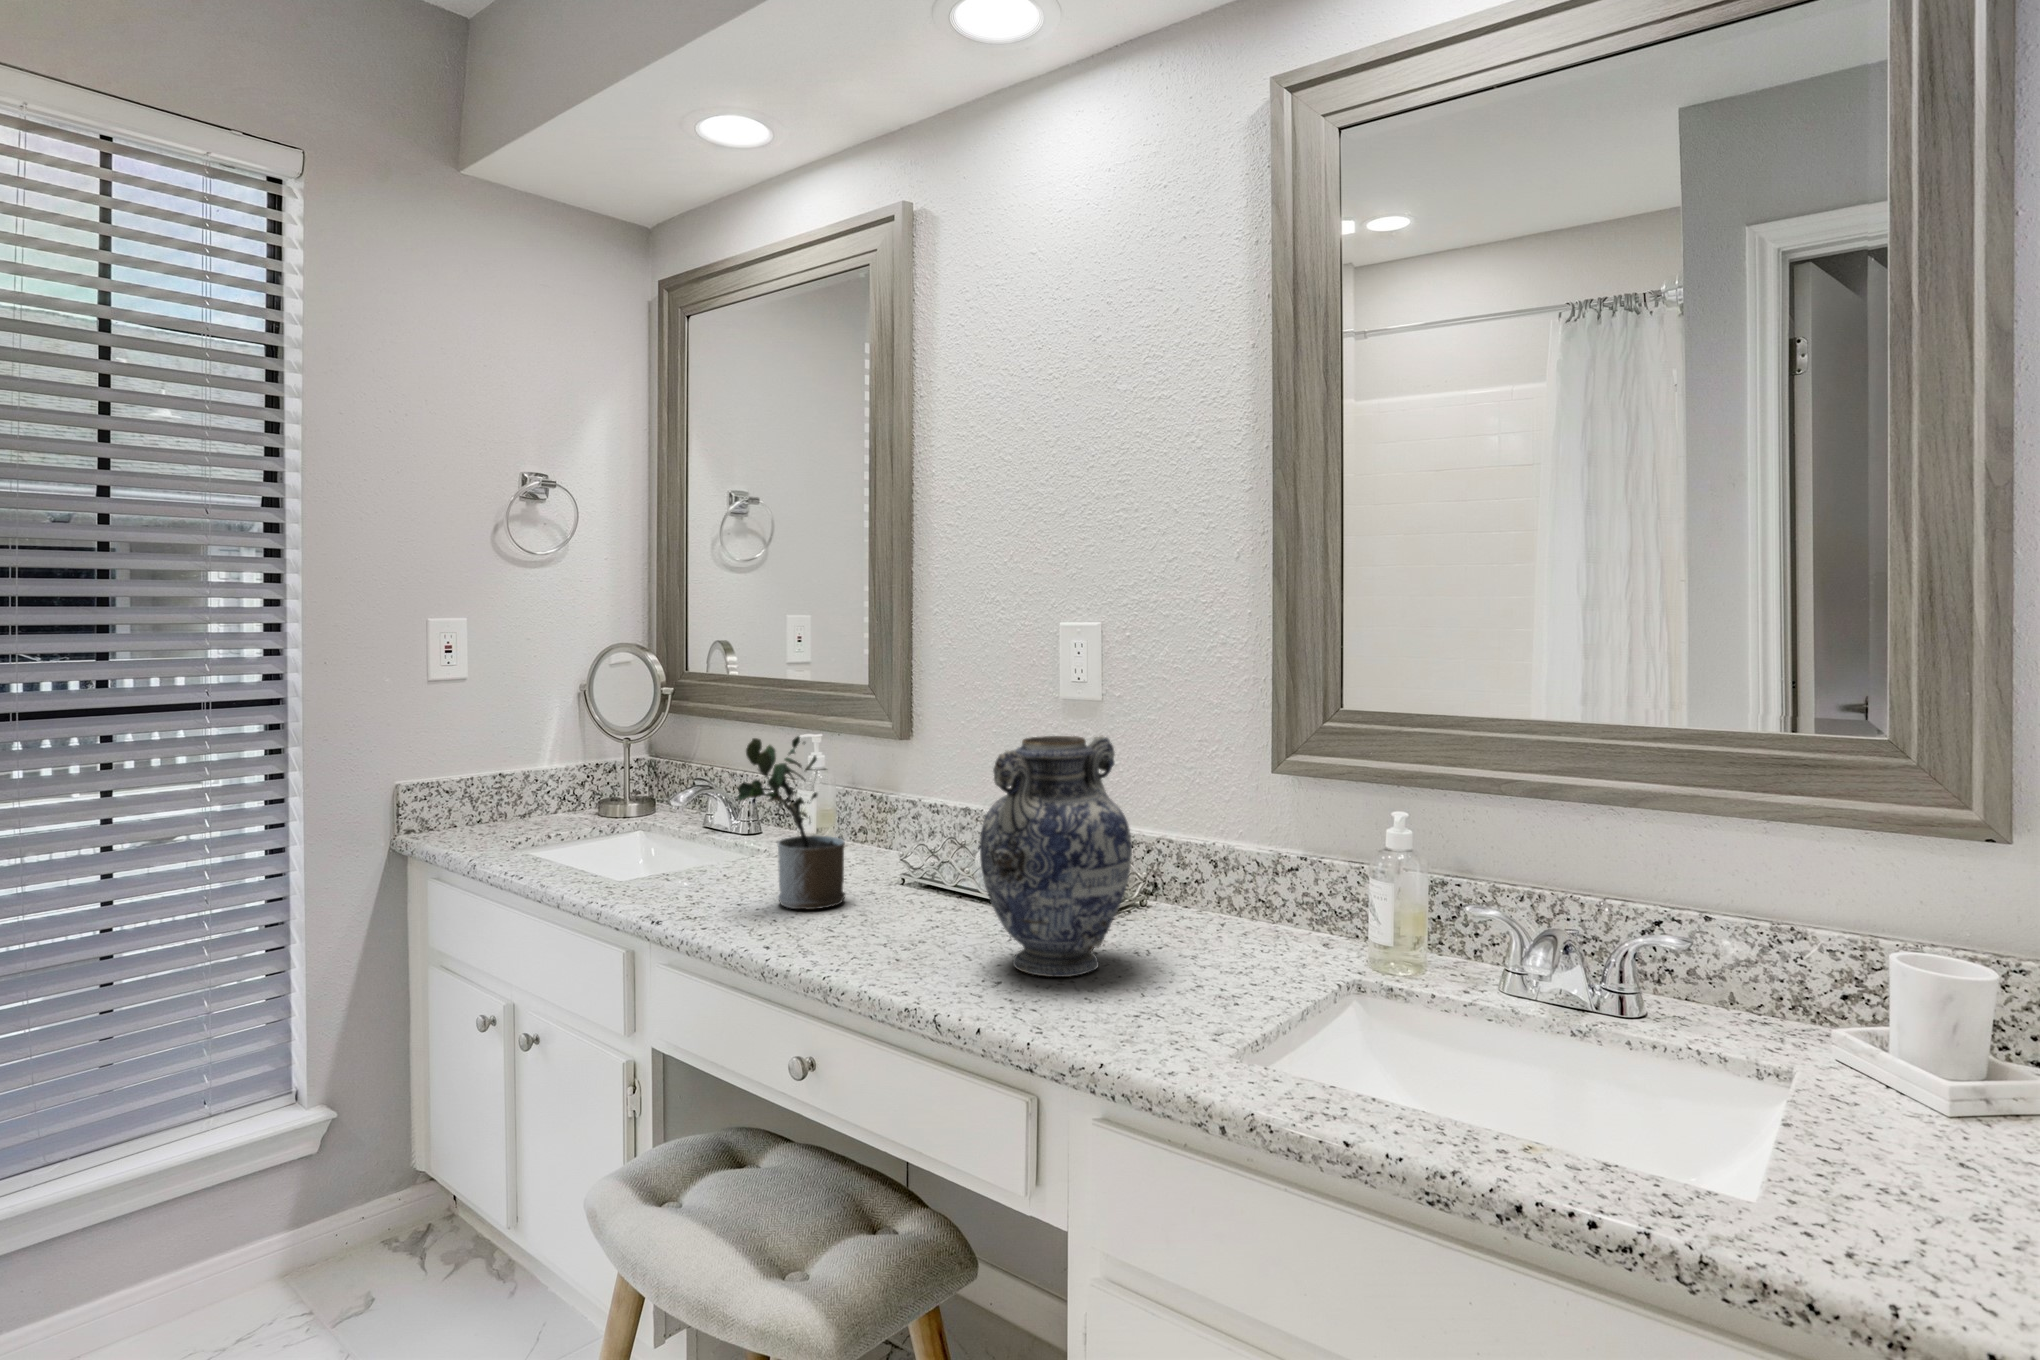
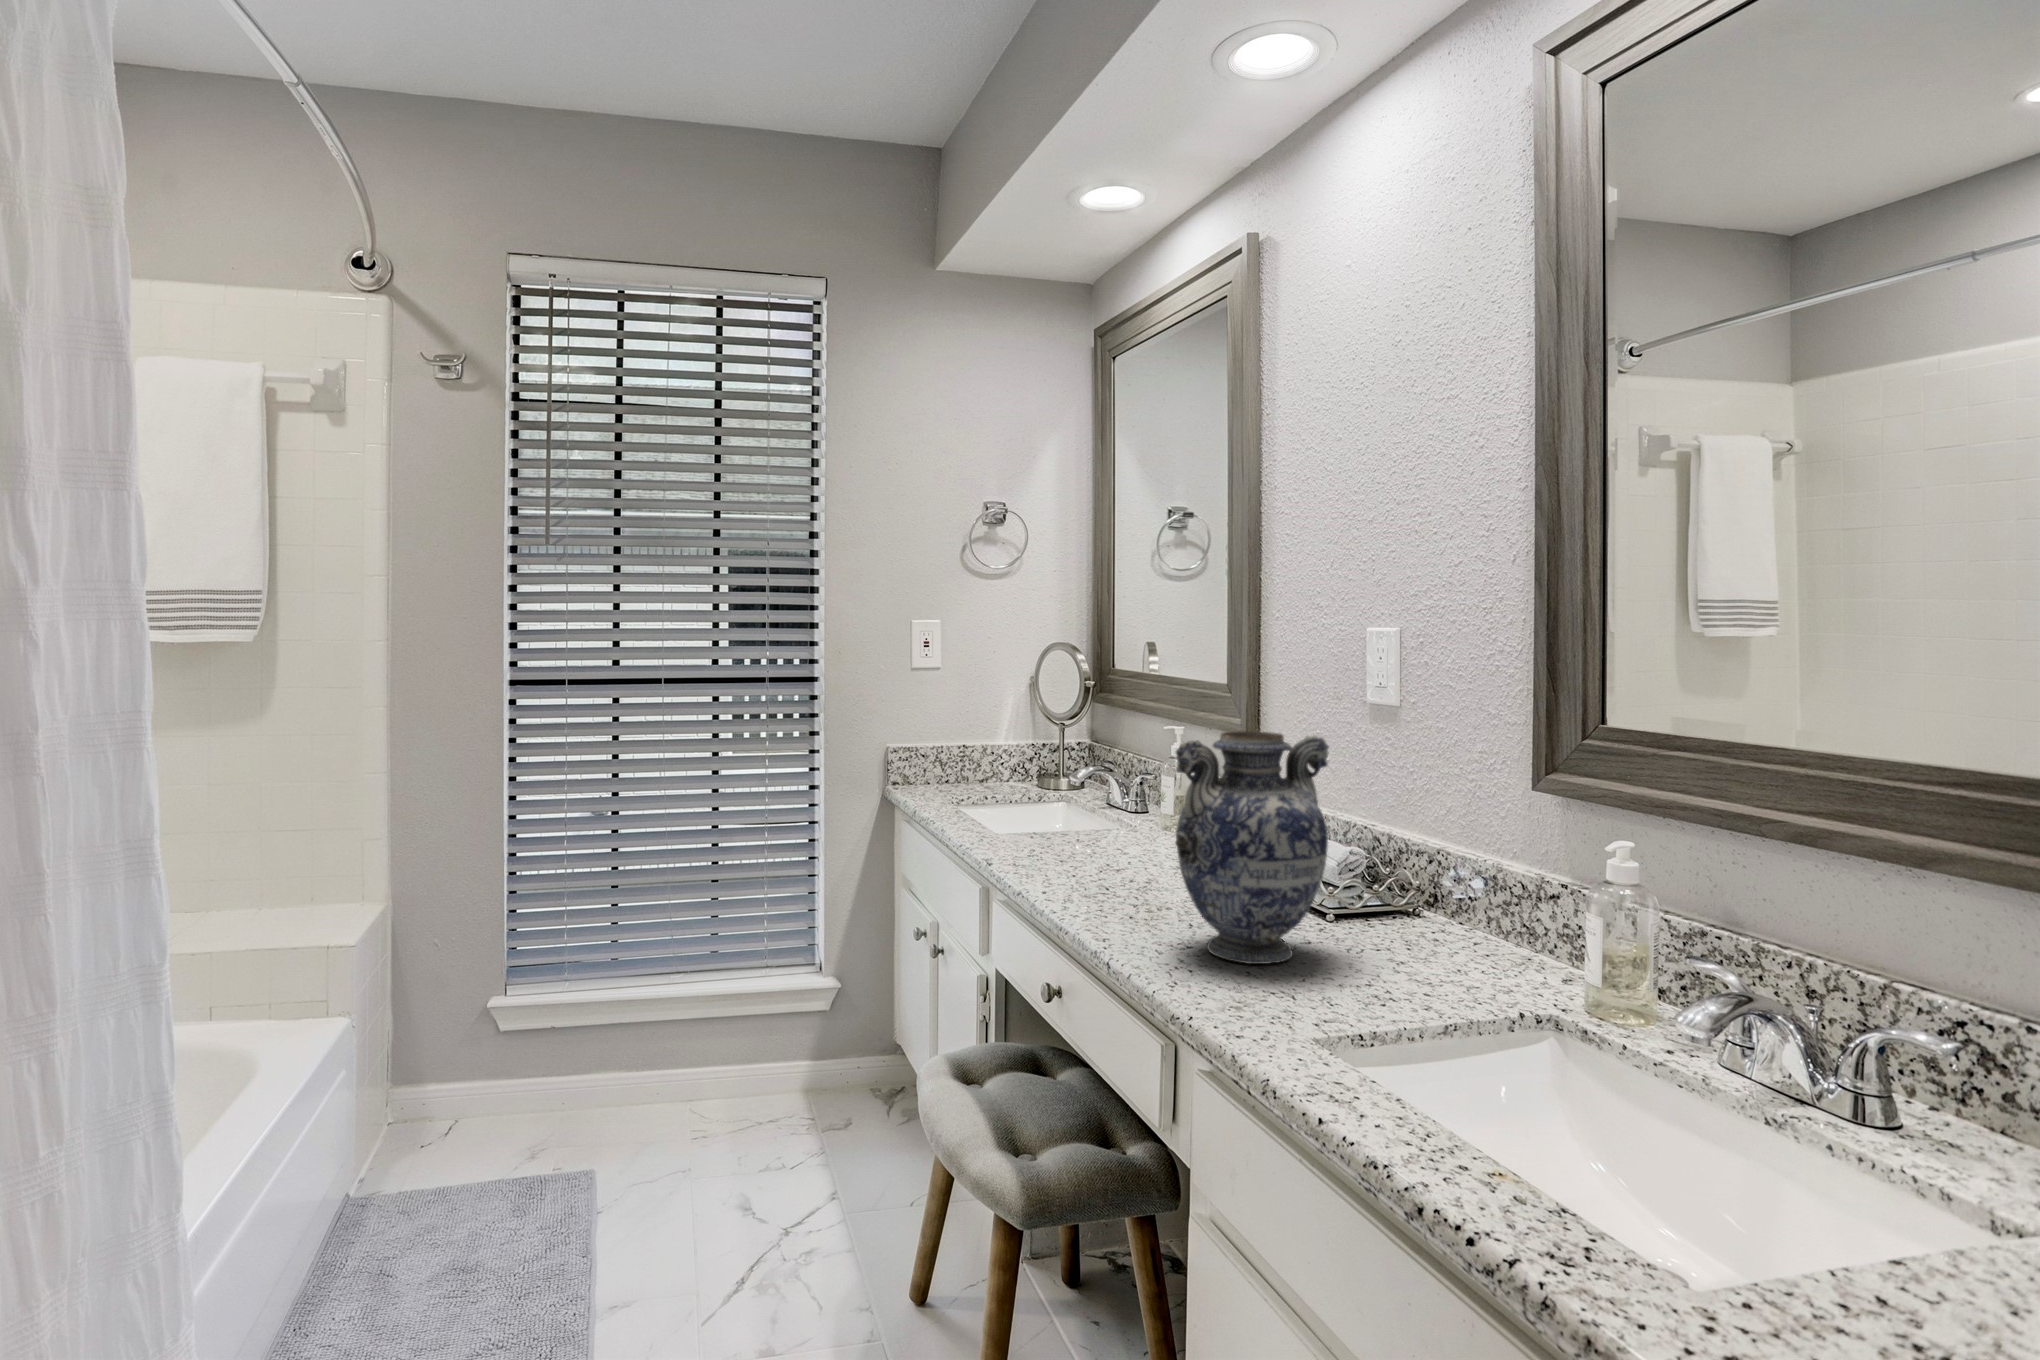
potted plant: present [737,736,845,909] -> none [1046,721,1142,876]

